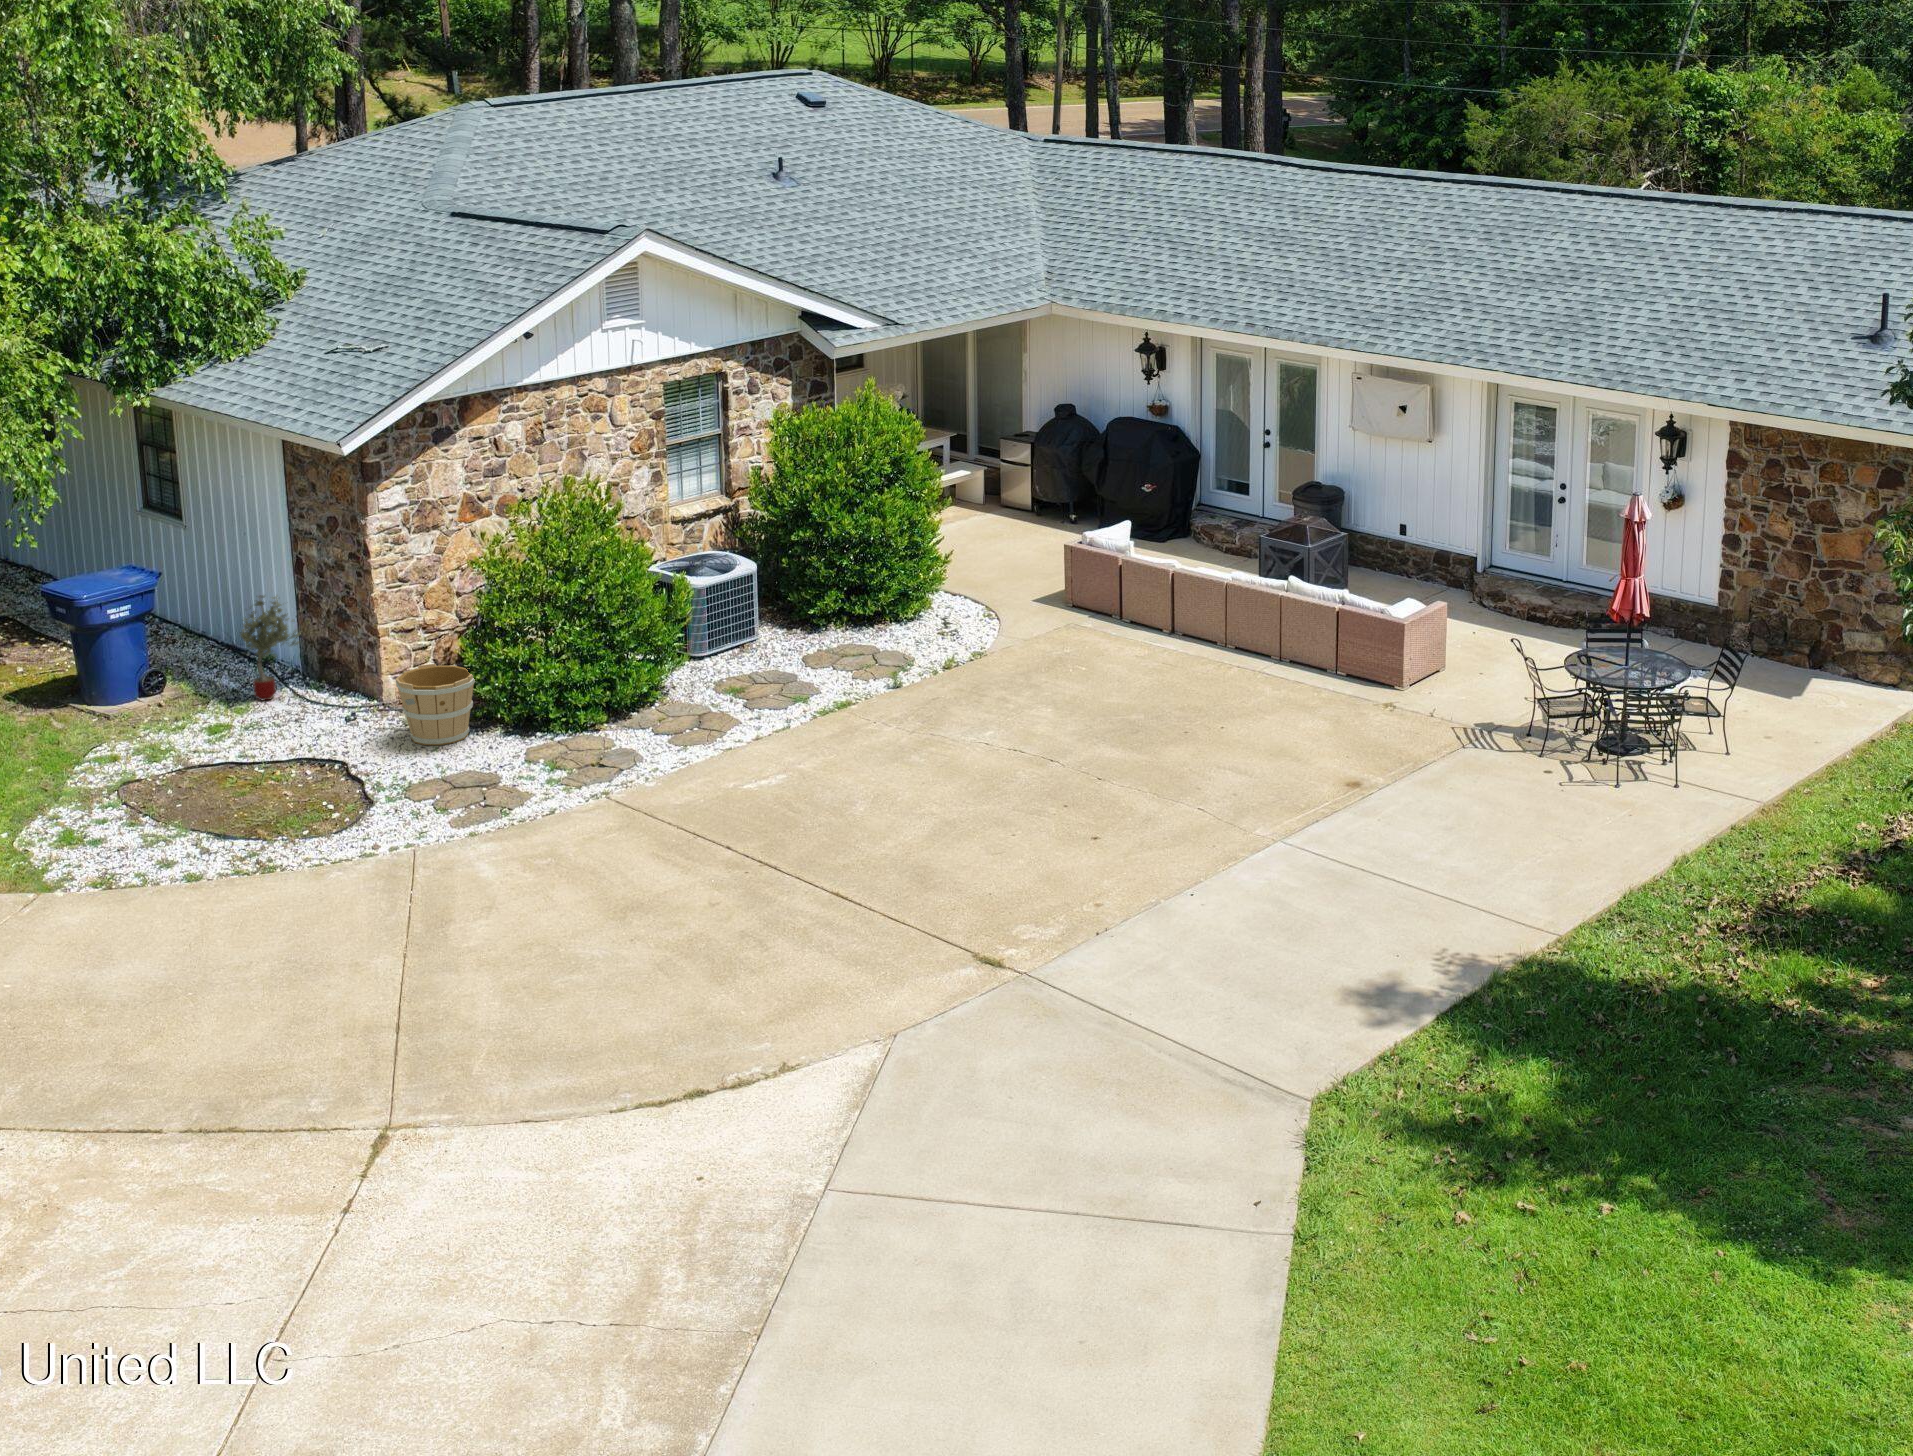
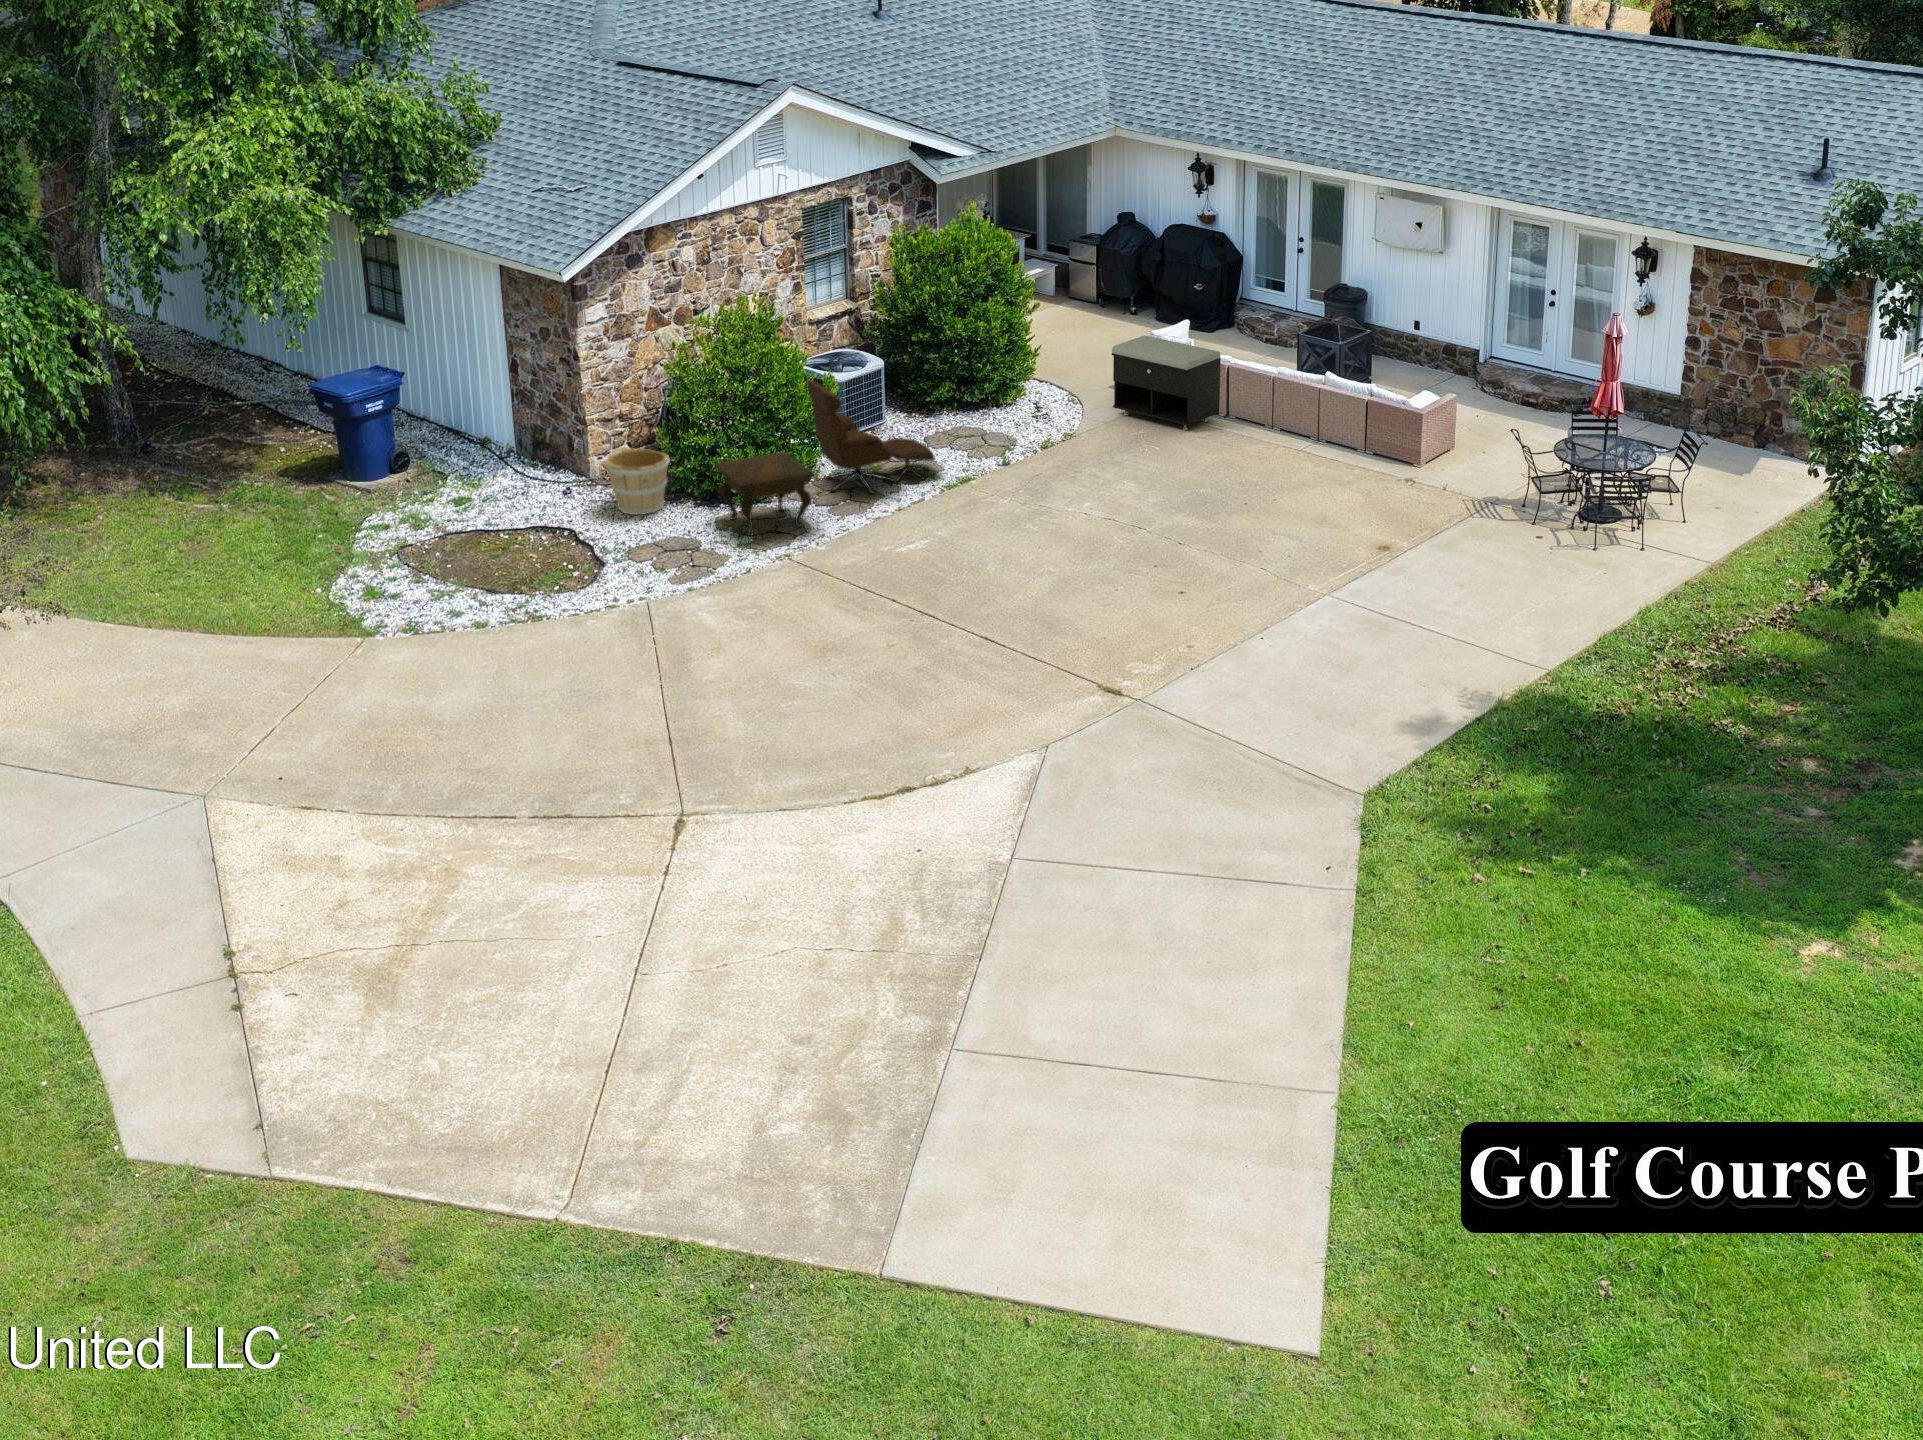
storage bench: none [1033,537,1163,648] -> present [1112,335,1221,430]
lounge chair: none [648,581,808,721] -> present [806,380,935,494]
potted tree: present [241,595,301,701] -> none [464,389,518,476]
side table: none [527,667,646,770] -> present [715,452,814,536]

